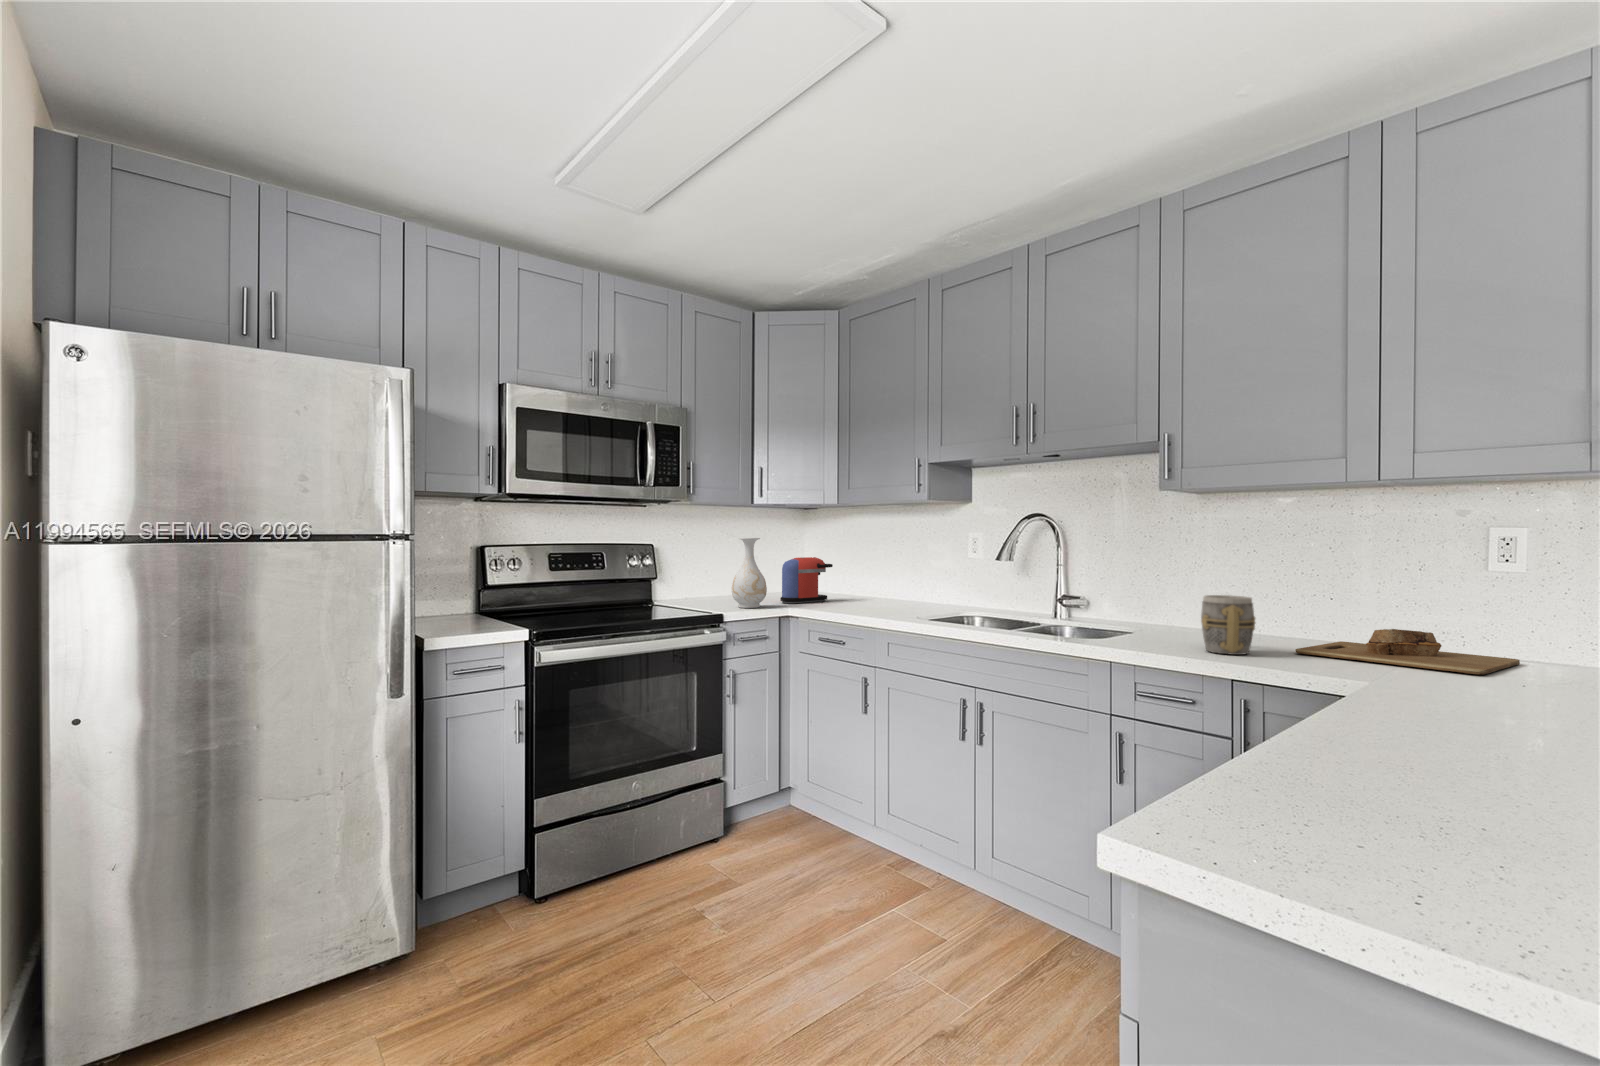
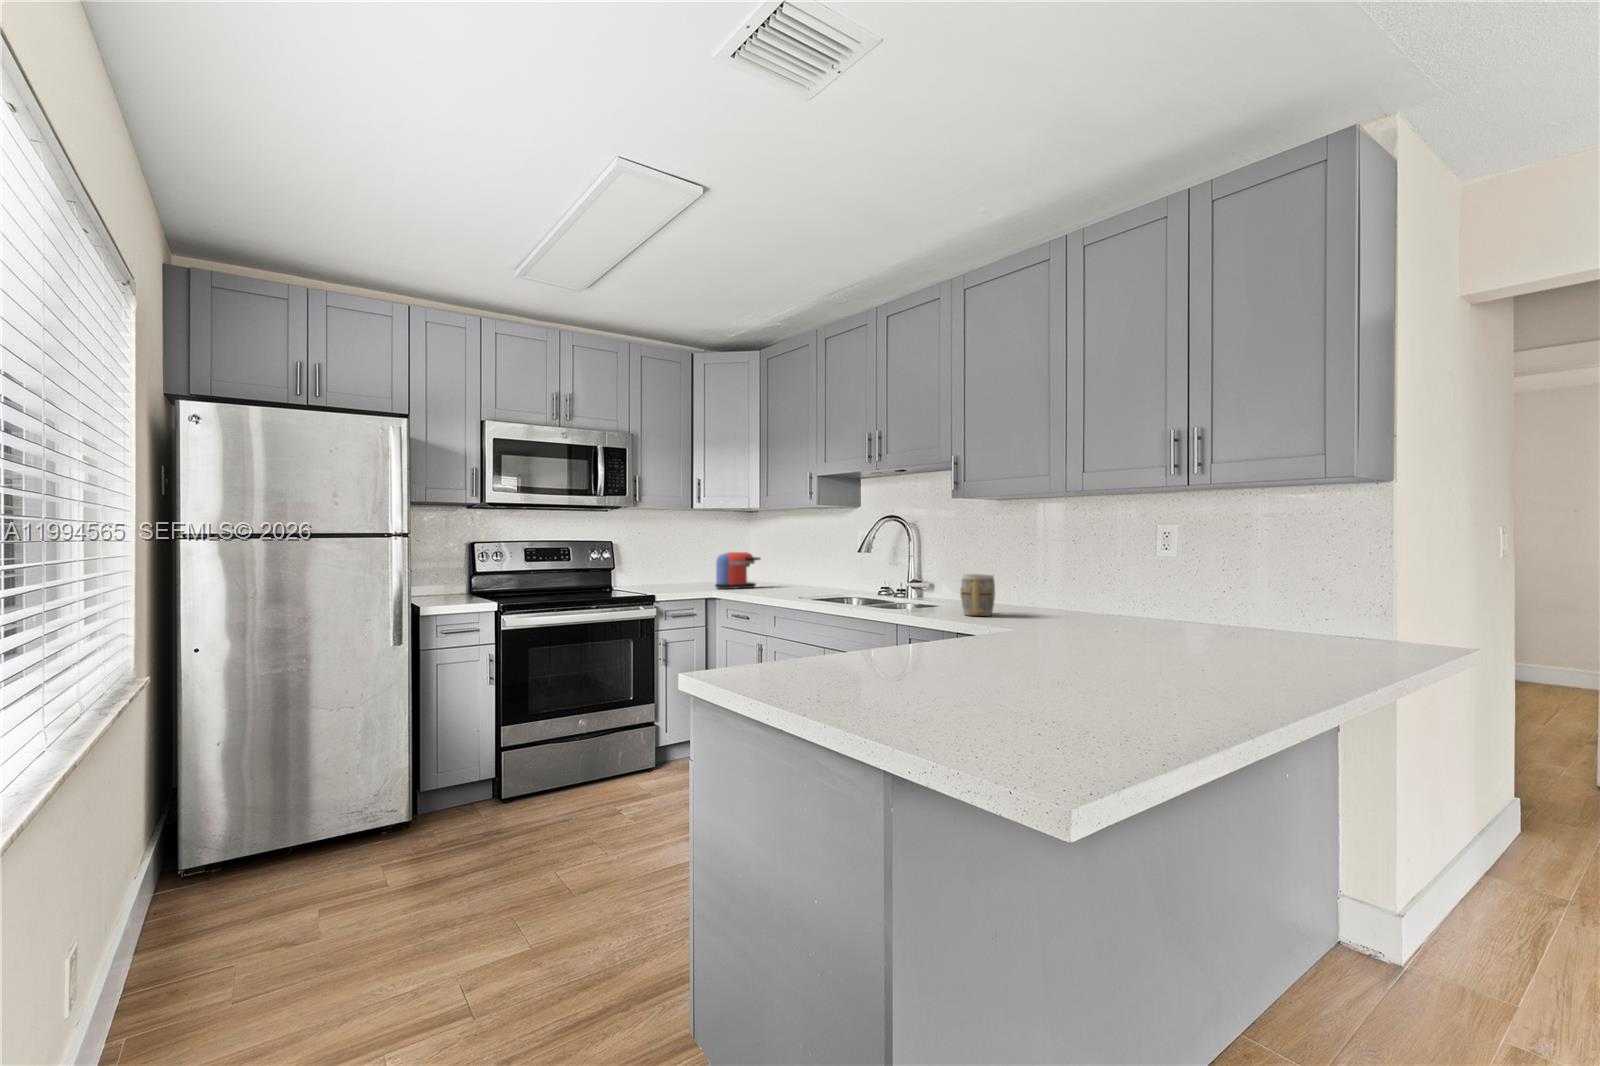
vase: present [732,538,767,608] -> none [671,536,699,592]
cutting board: present [1296,629,1520,674] -> none [1025,597,1169,625]

